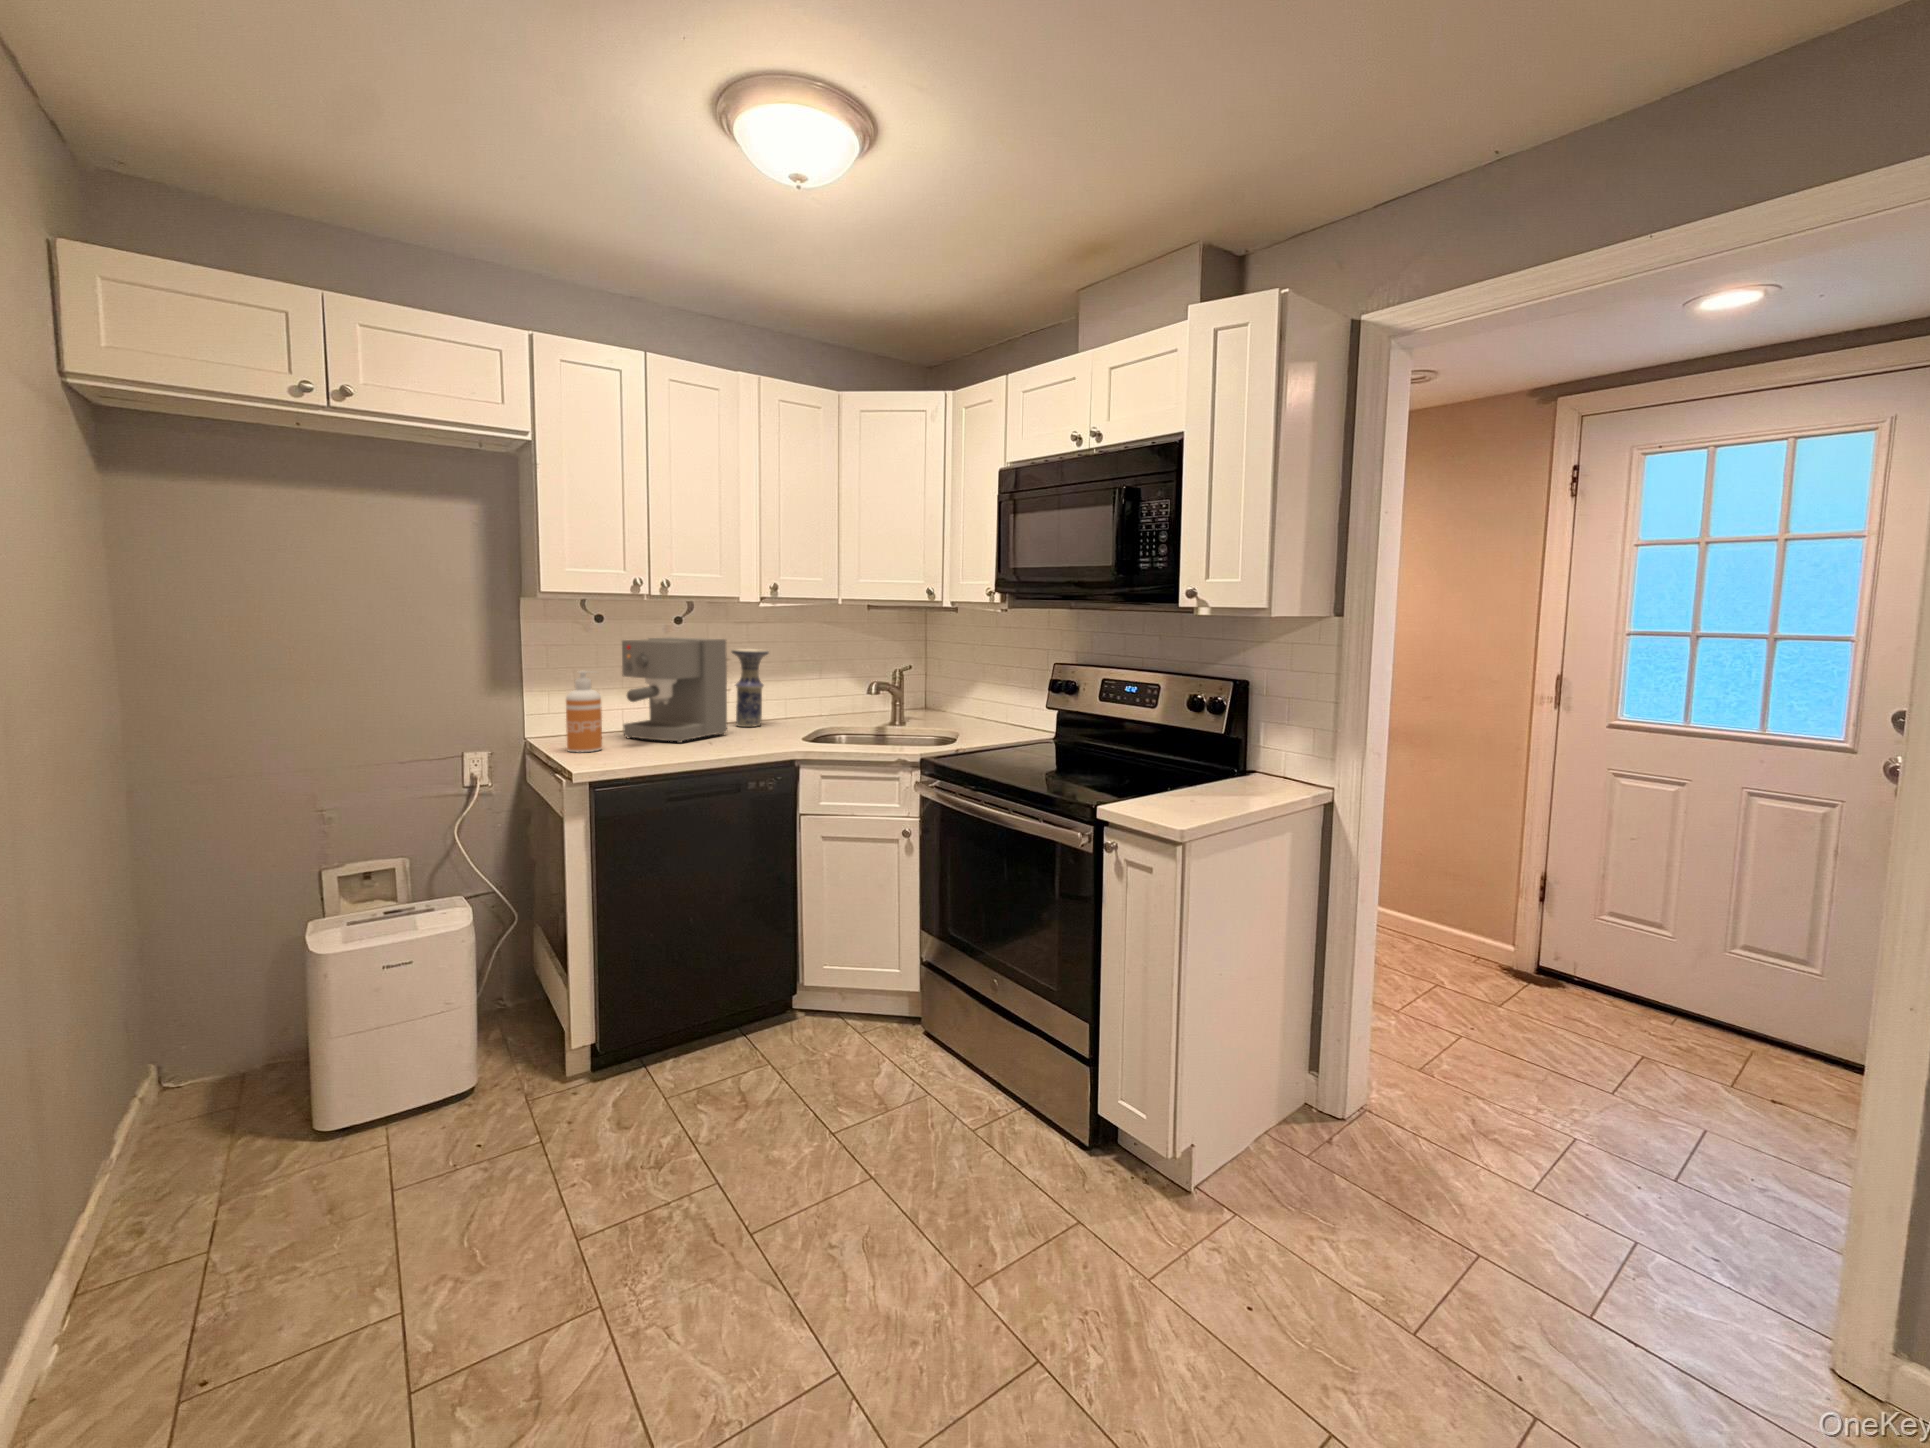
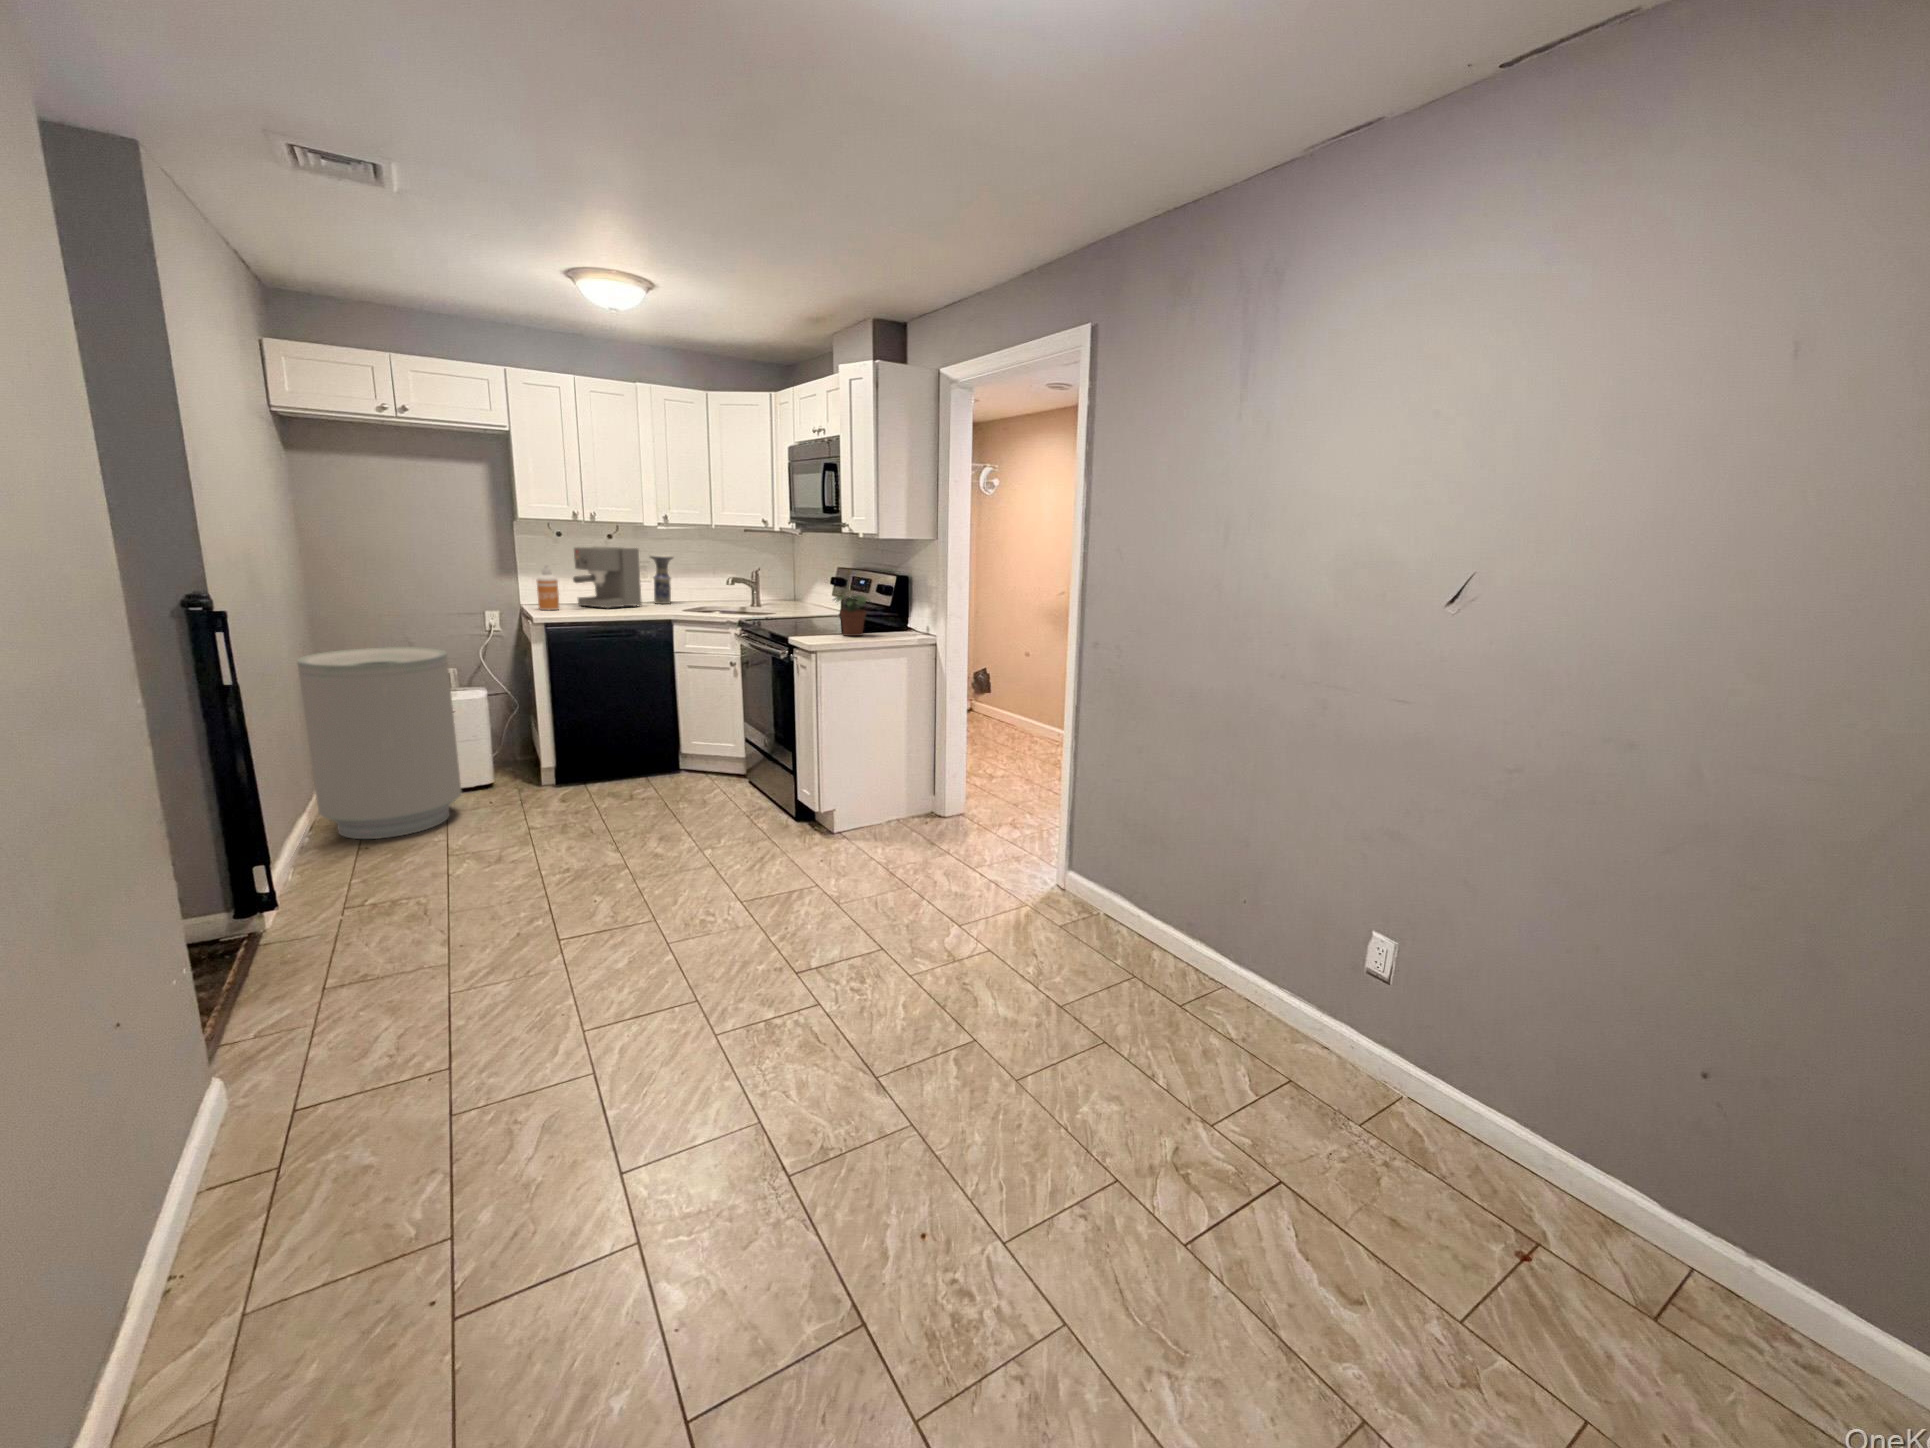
potted plant: none [1144,715,1215,792] -> present [834,595,870,636]
trash can: none [61,849,424,1330] -> present [297,647,461,839]

